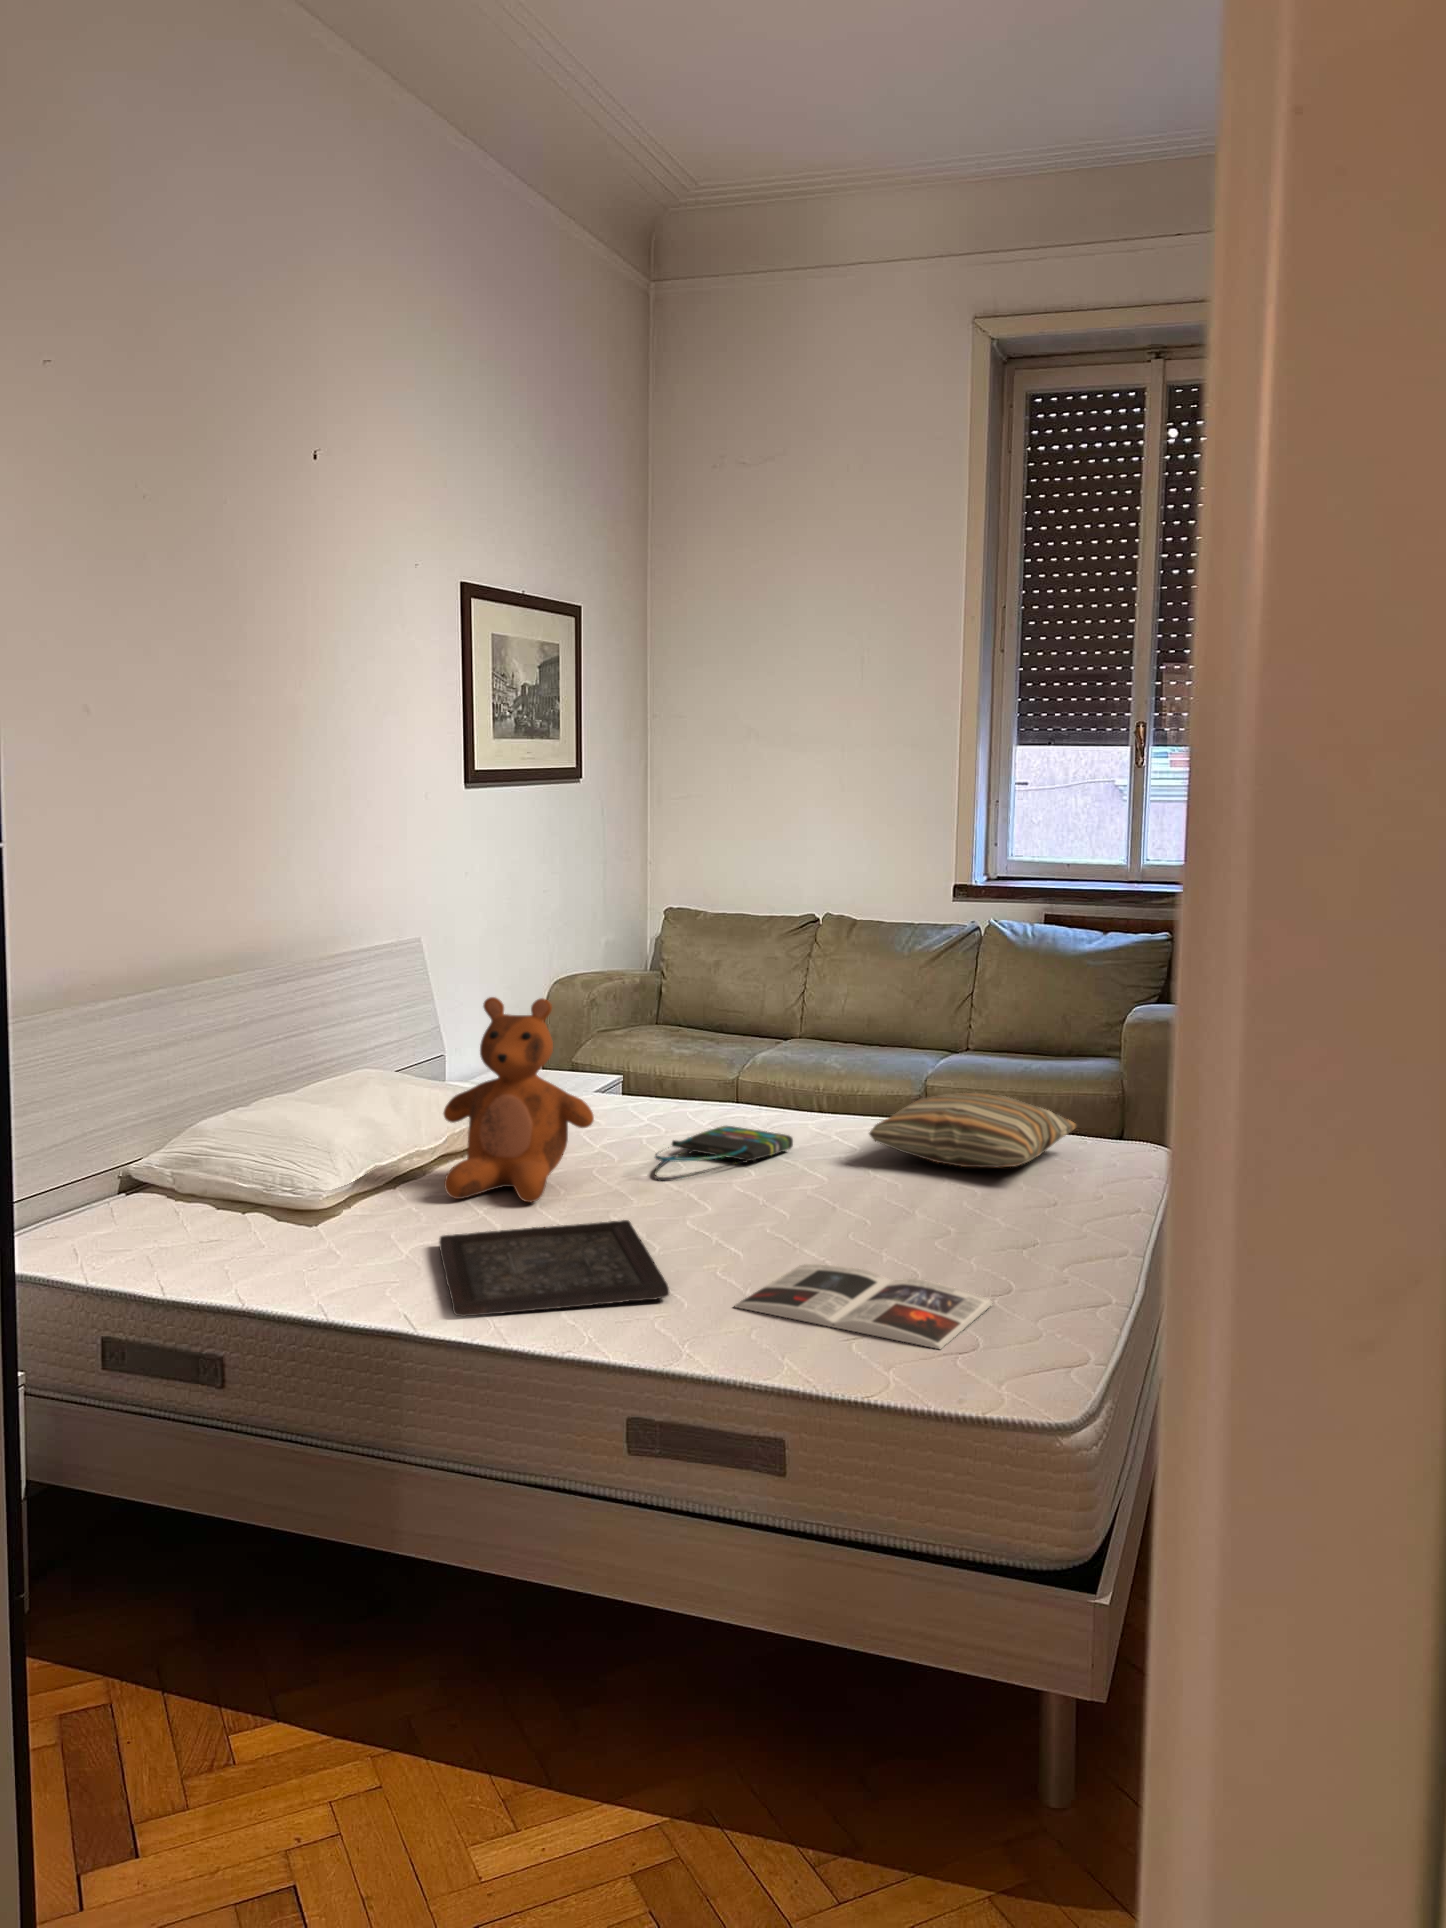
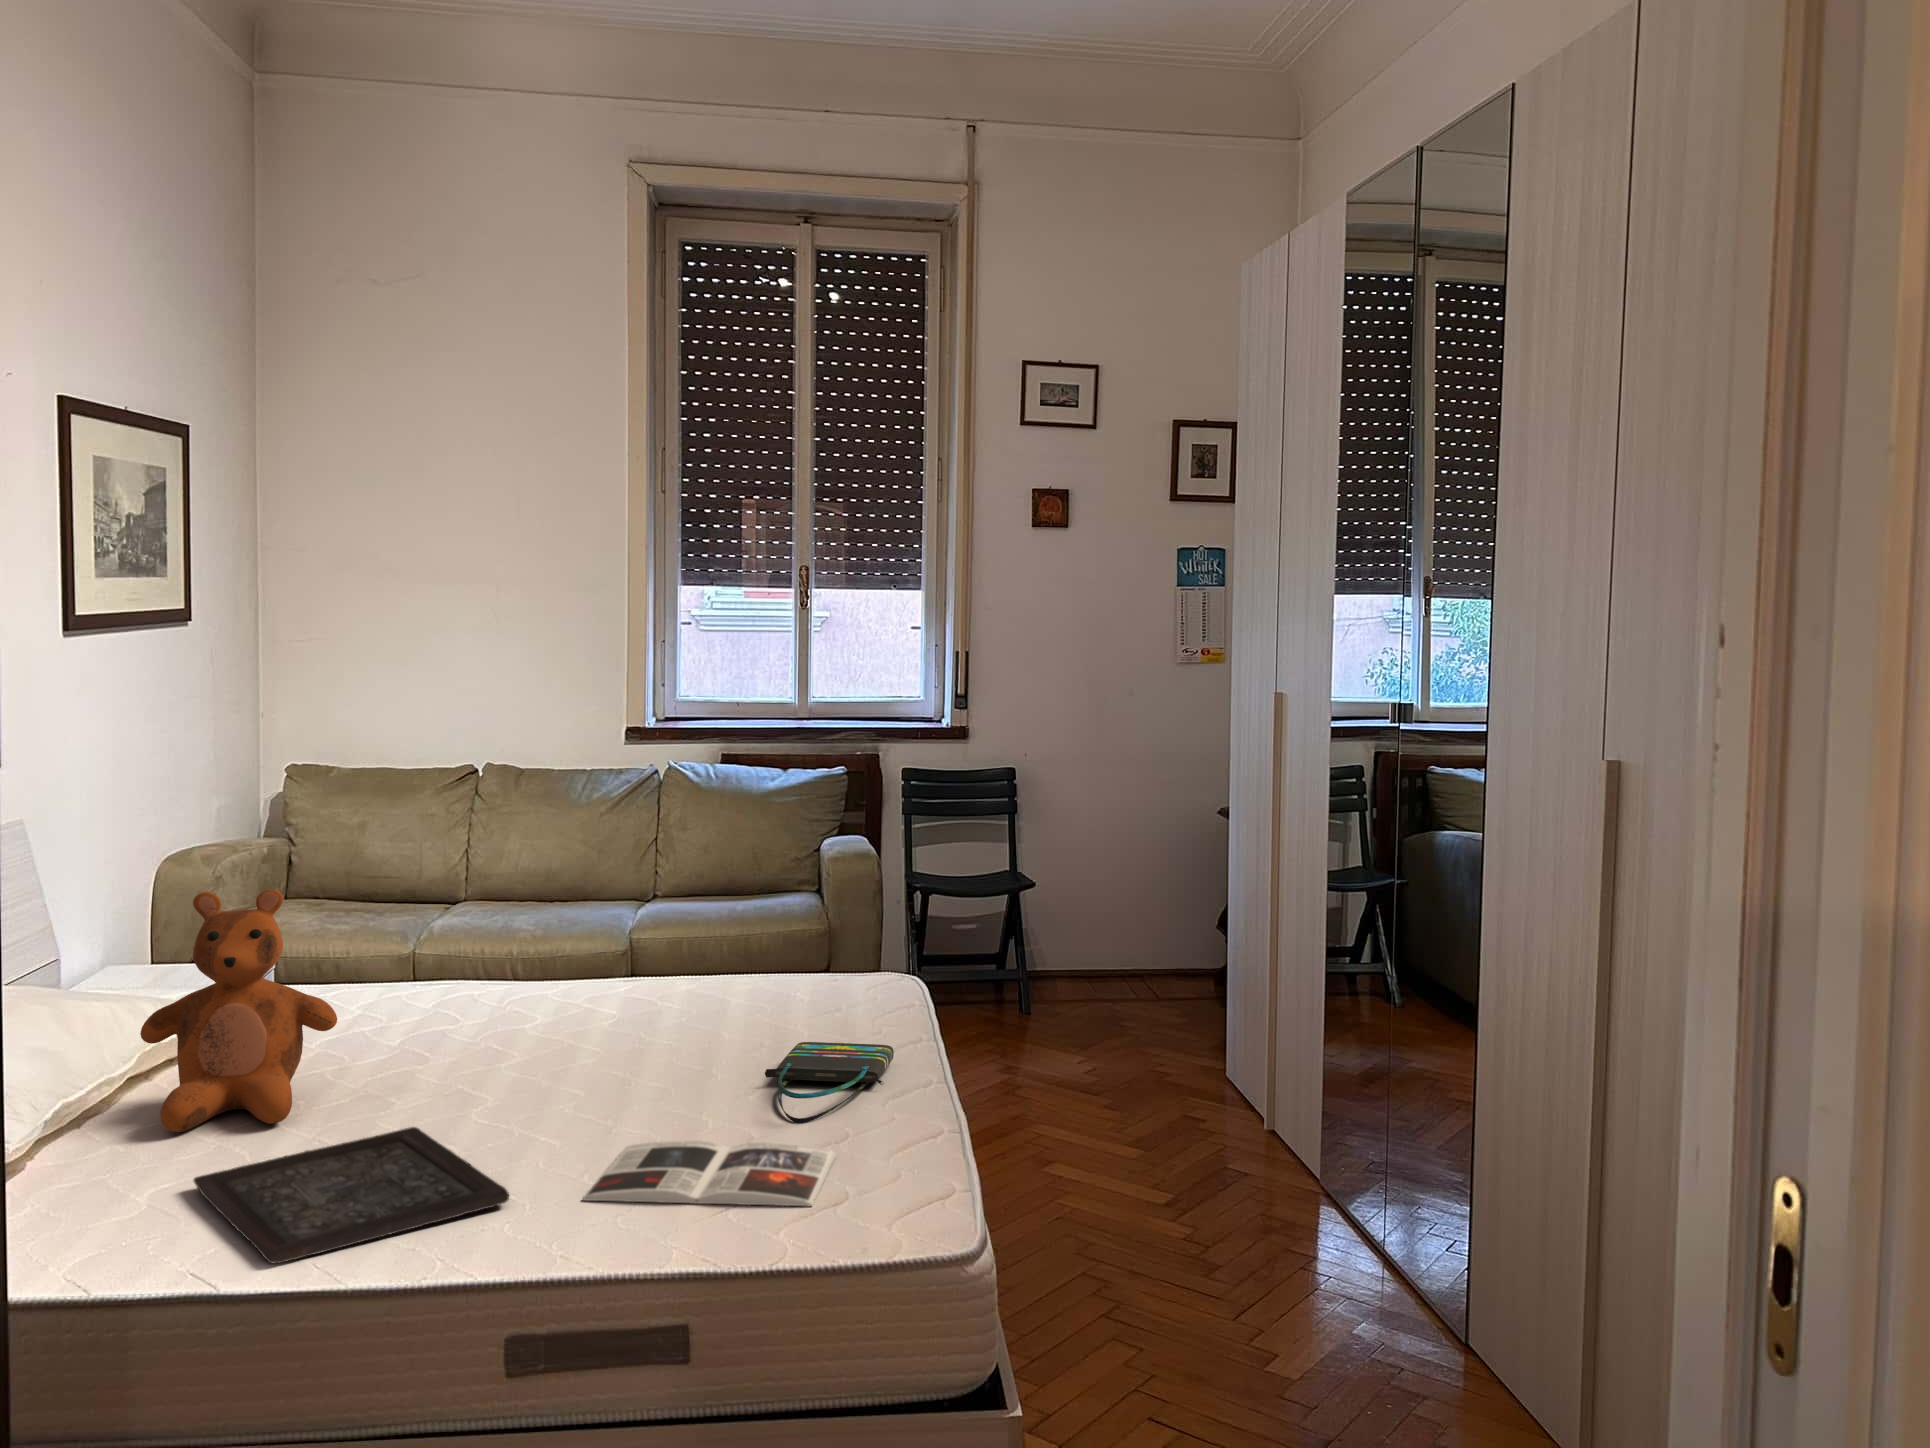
pillow: present [869,1093,1078,1167] -> none [631,946,829,1023]
tote bag: present [654,1126,793,1181] -> present [765,1042,894,1123]

